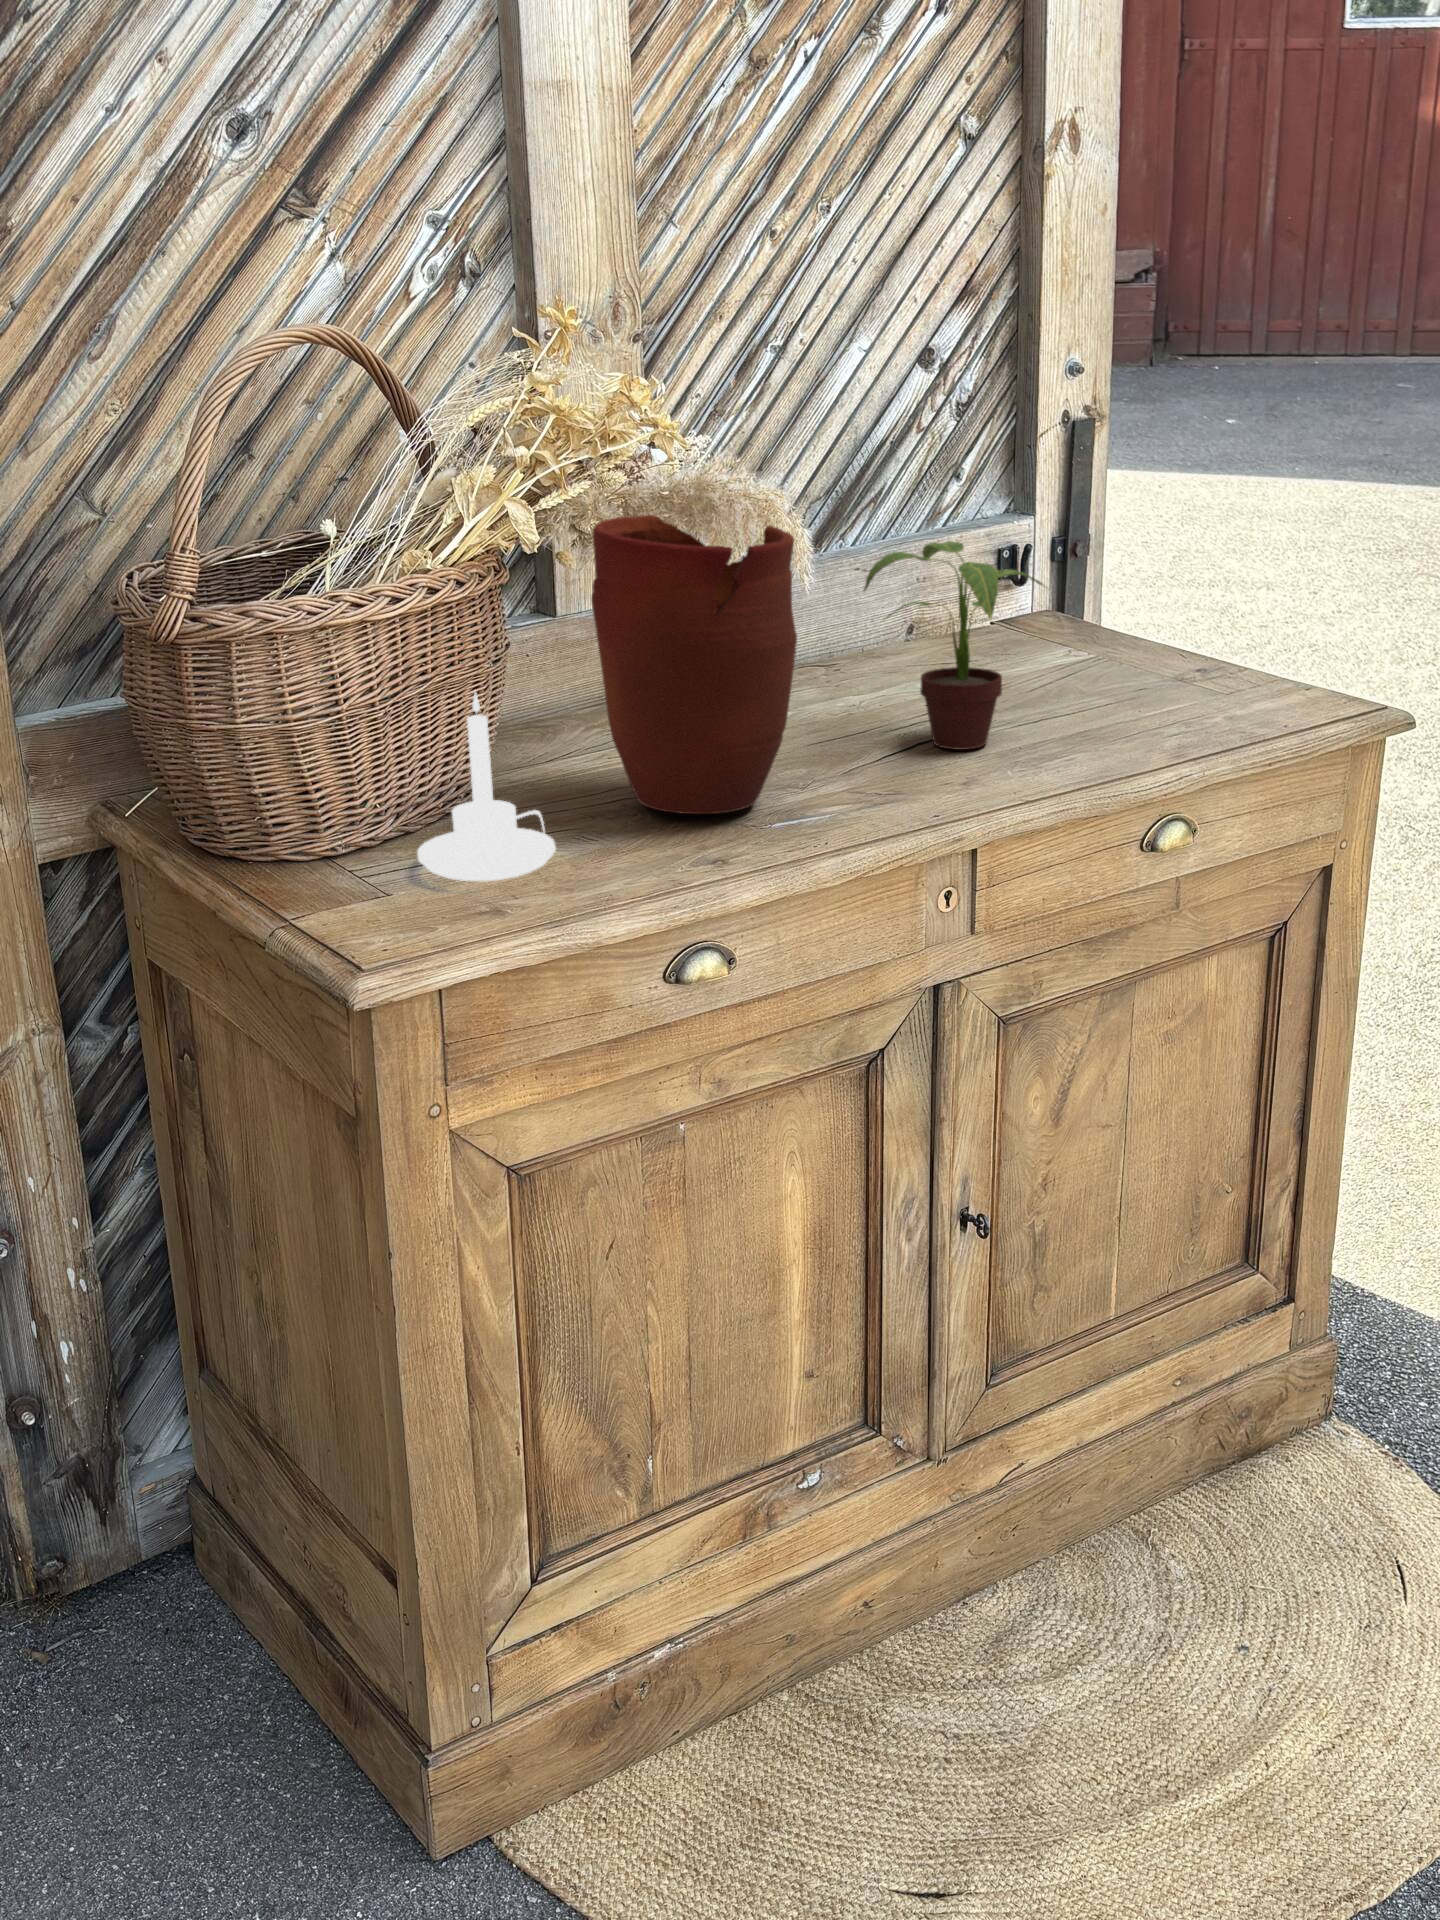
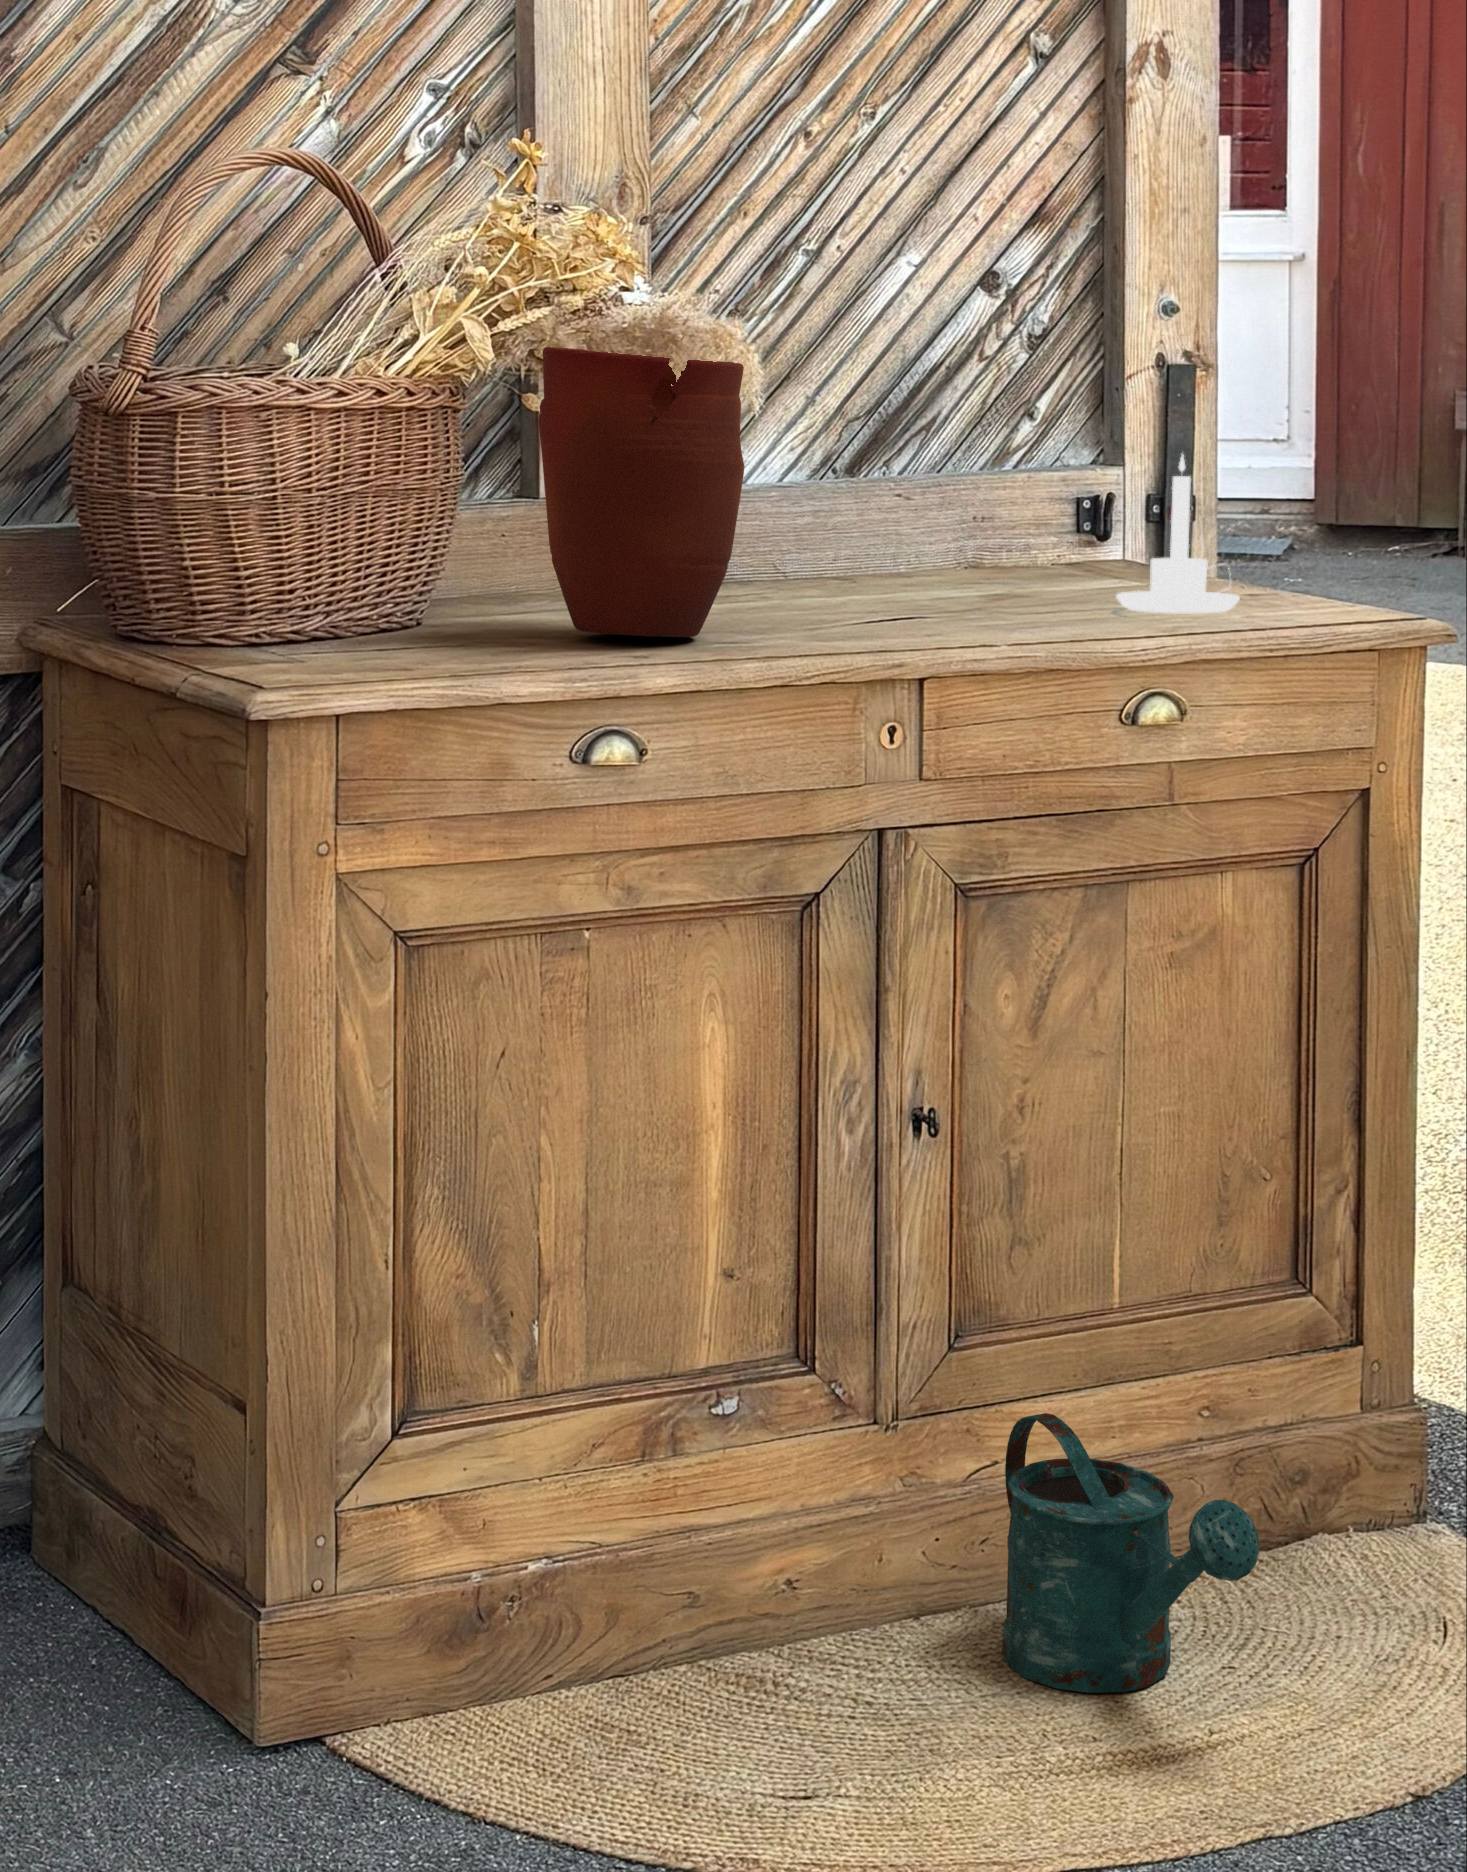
potted plant: present [864,541,1043,750] -> none [834,412,1038,623]
candle holder: present [417,692,556,881] -> present [1116,455,1240,613]
watering can: none [1036,1435,1308,1689] -> present [1002,1413,1259,1693]

